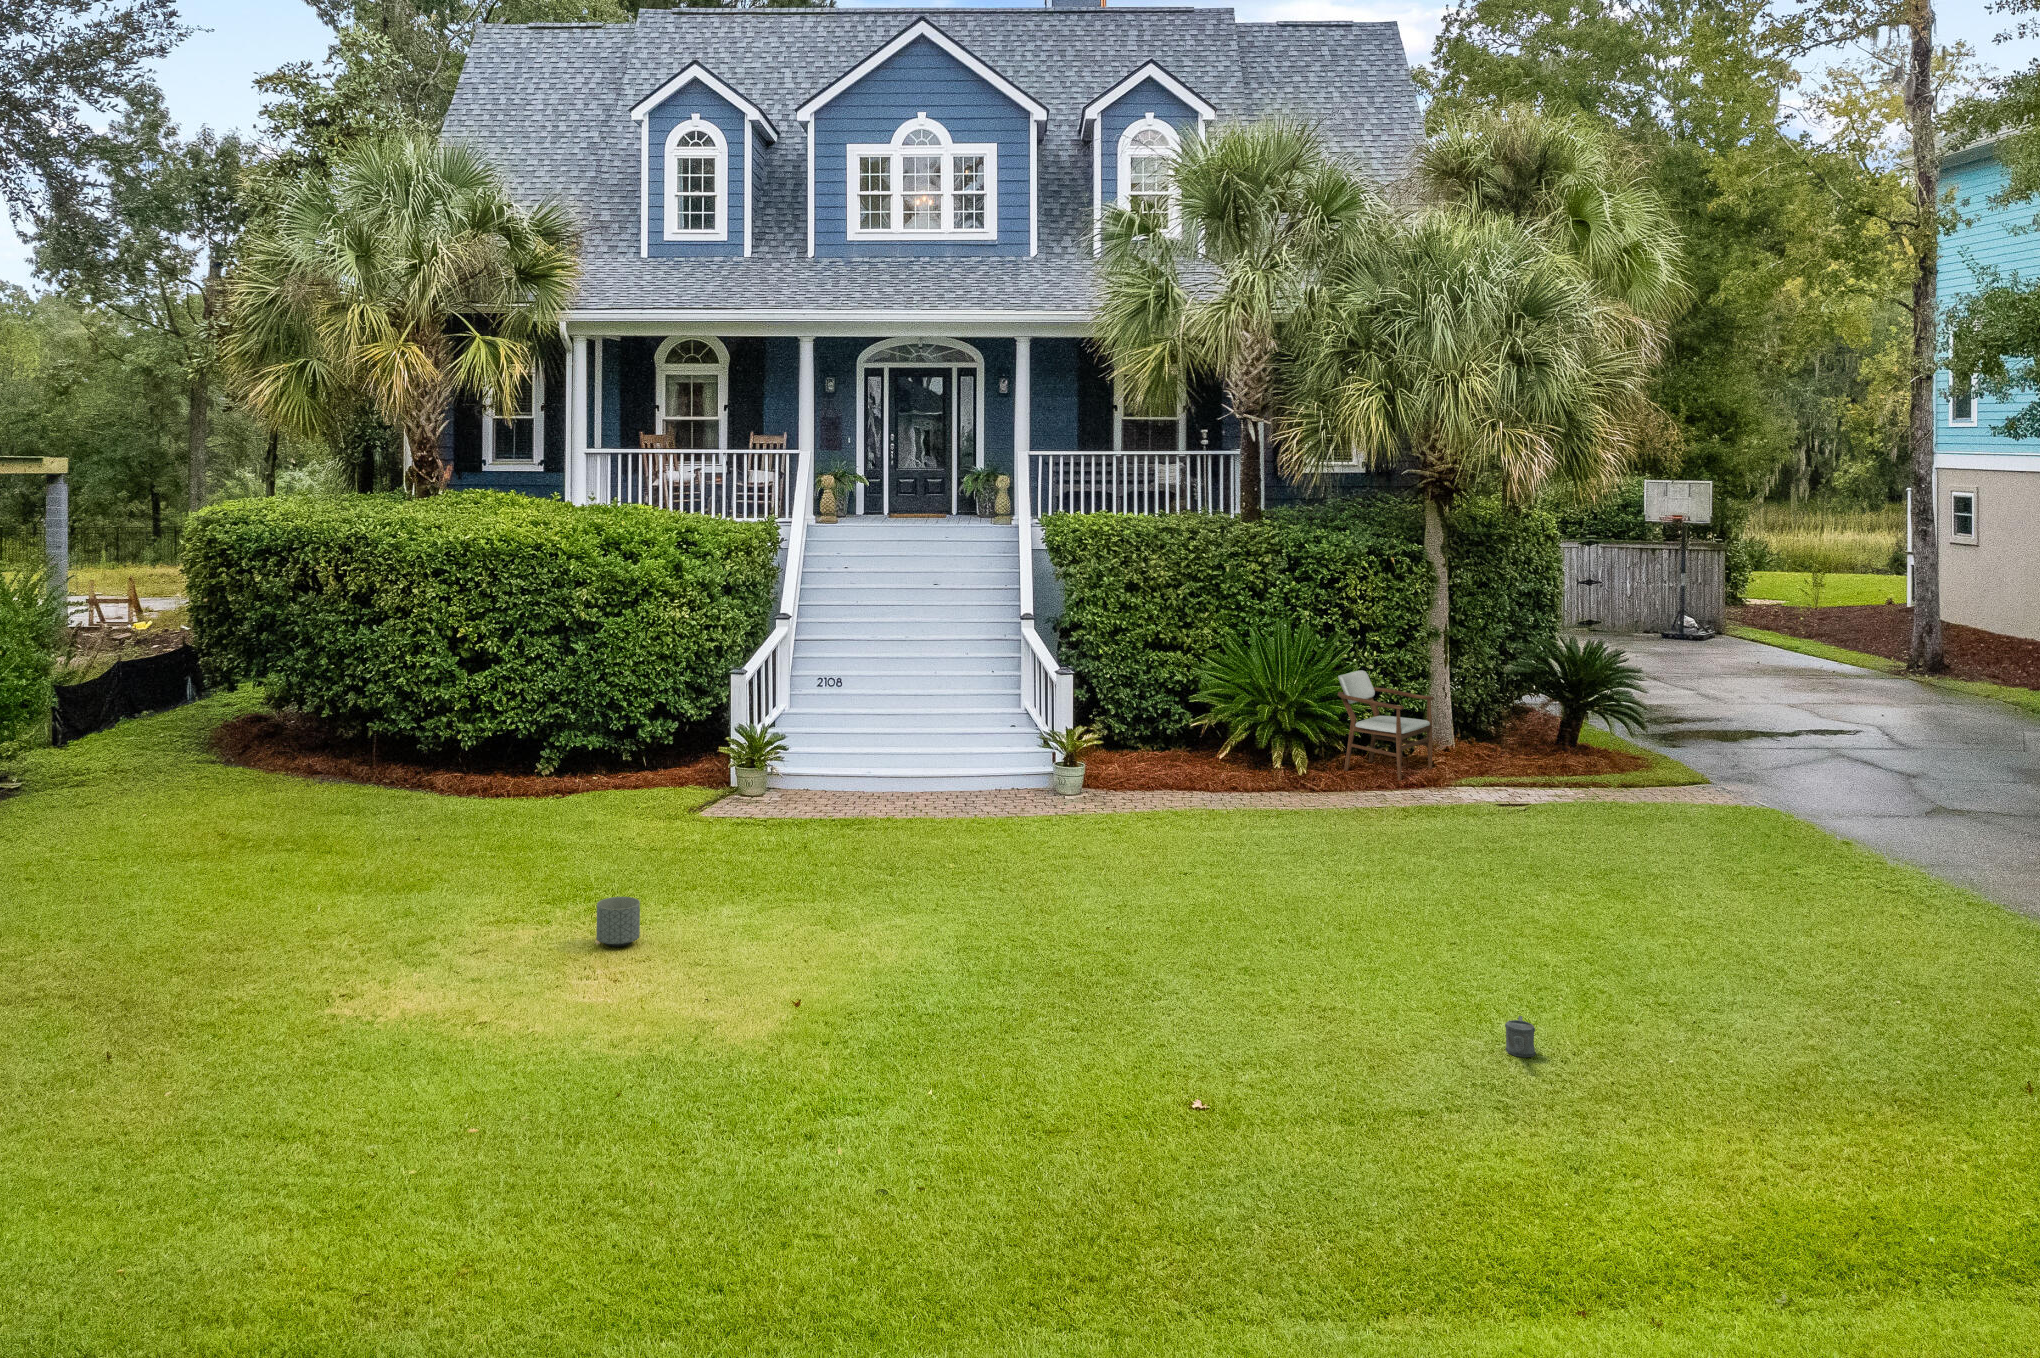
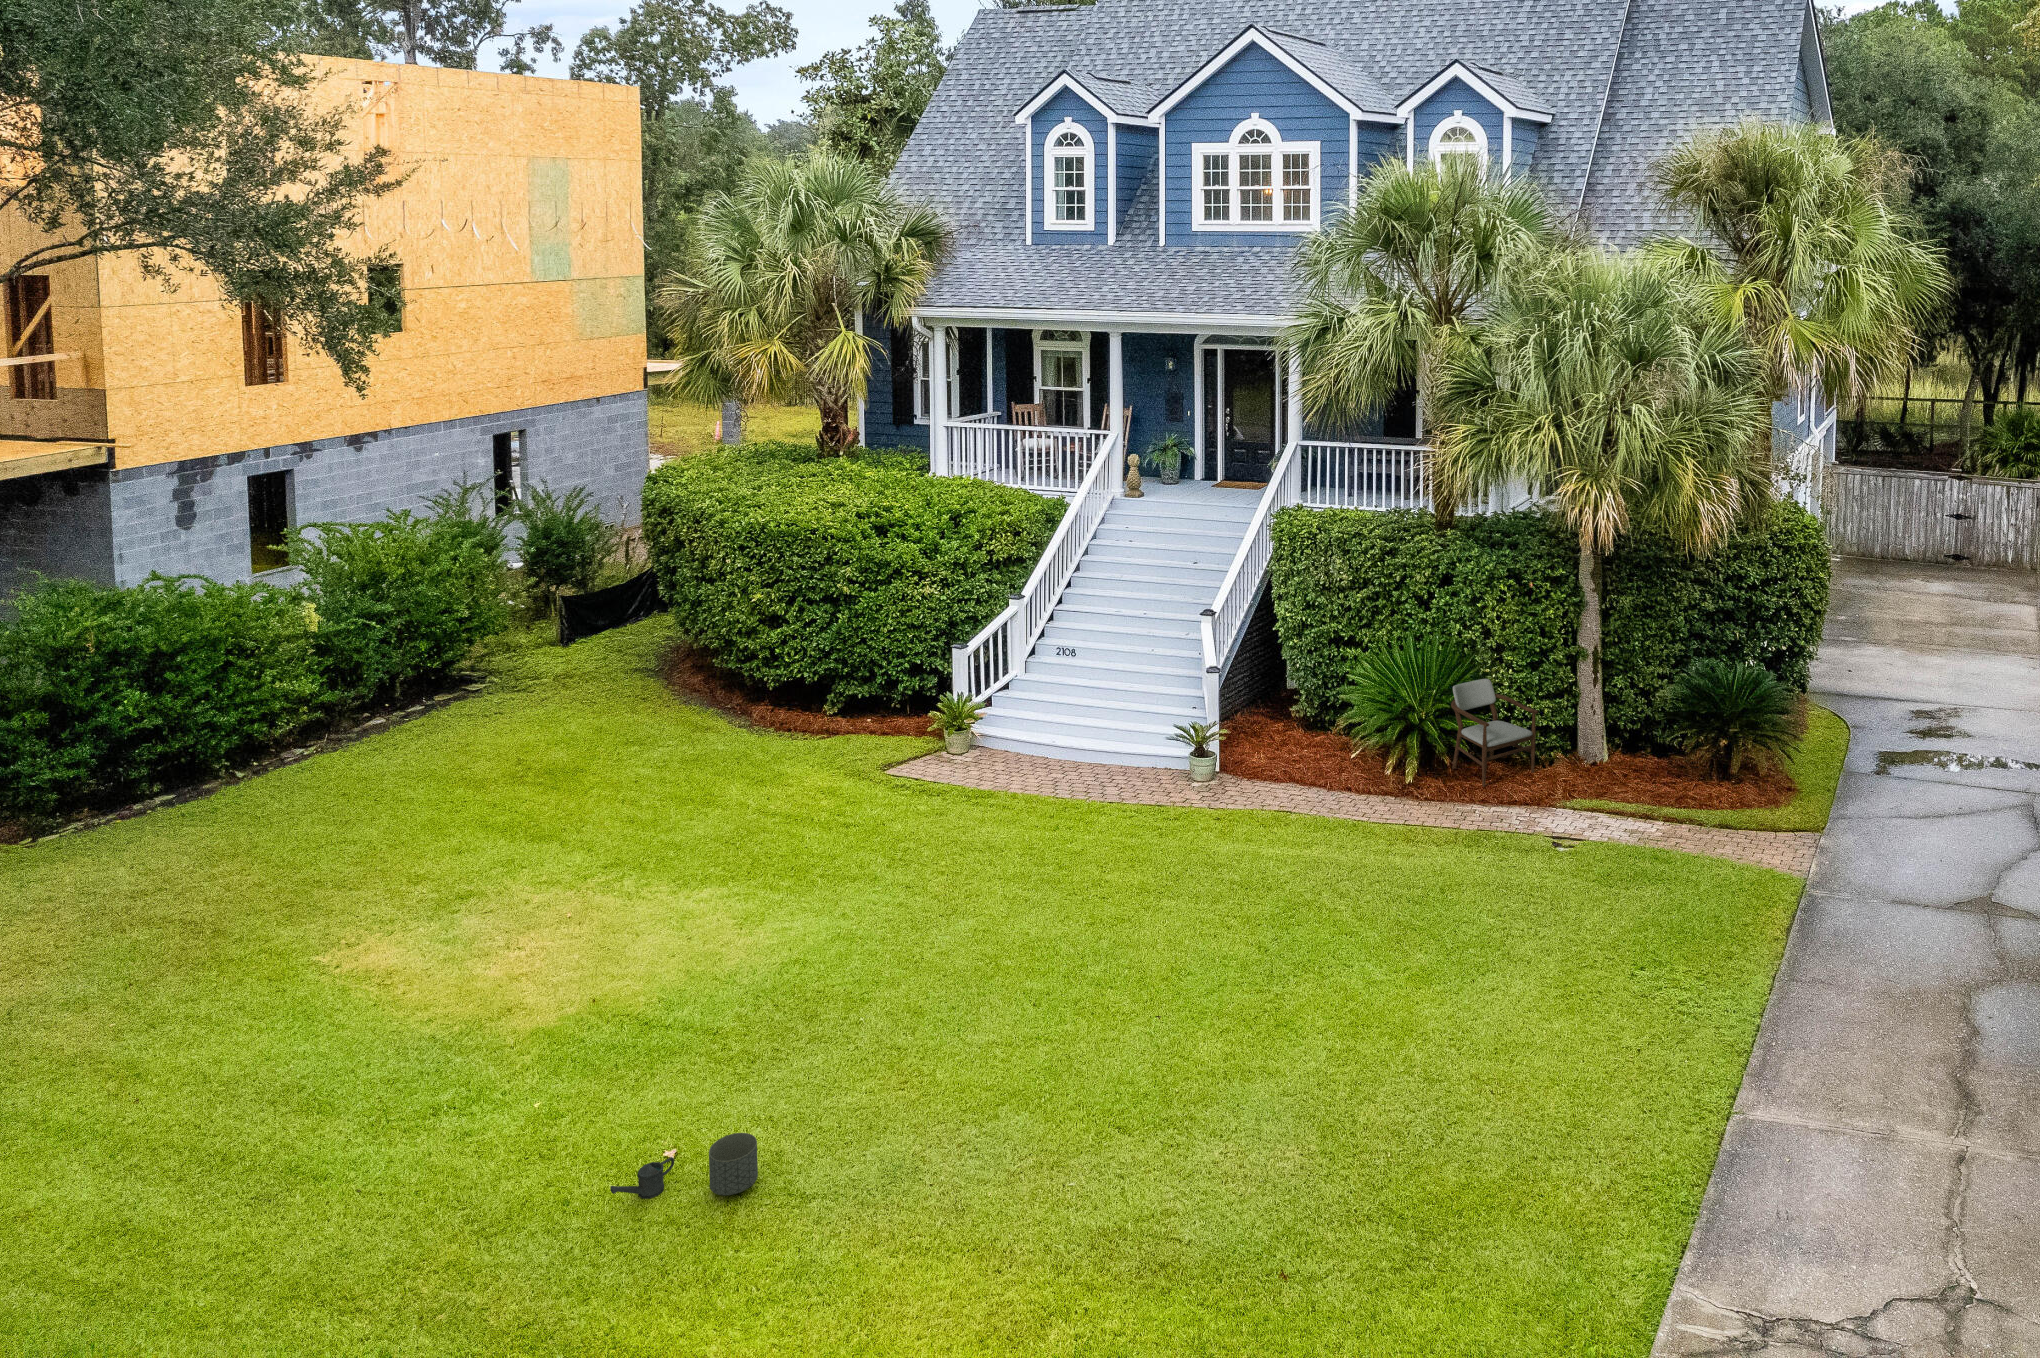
planter: present [596,897,640,947] -> present [709,1133,758,1195]
watering can: present [1505,1016,1536,1058] -> present [610,1157,674,1199]

